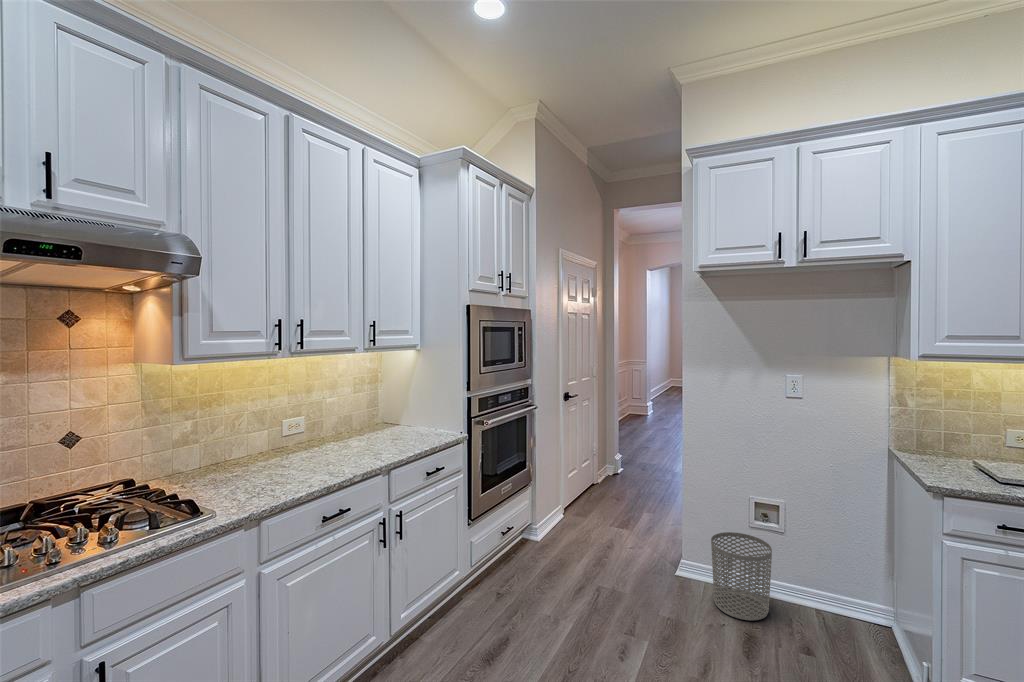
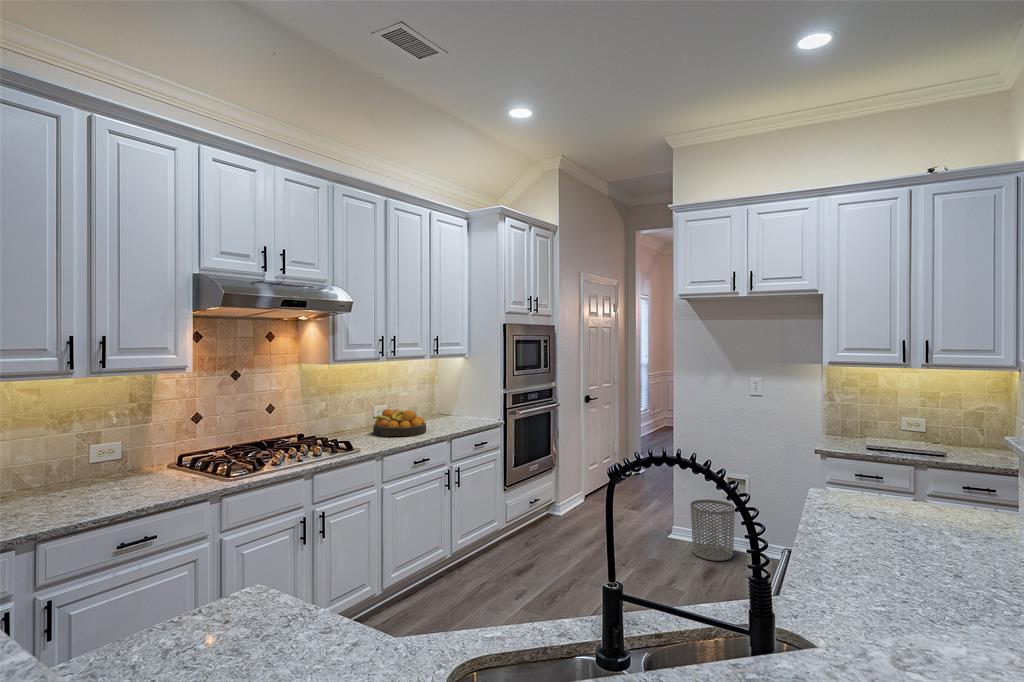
fruit bowl: none [268,427,353,472] -> present [373,409,426,436]

